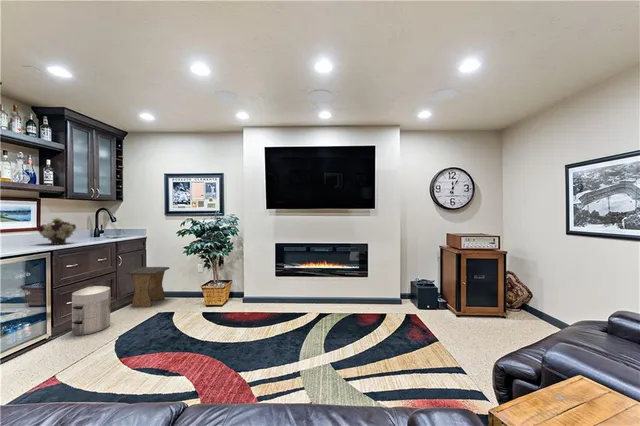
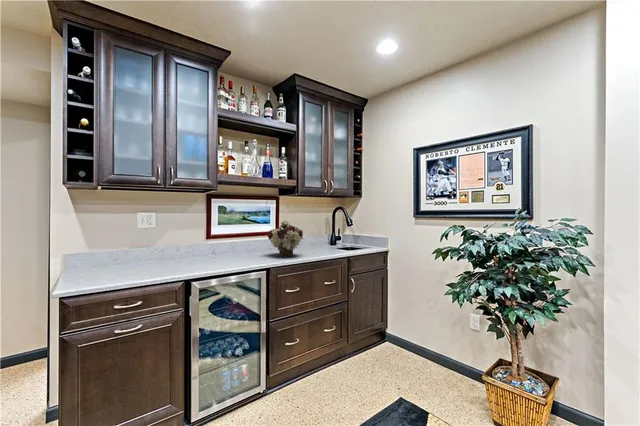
stool: present [125,267,169,307] -> none [360,299,422,374]
waste bin: present [72,285,110,335] -> none [289,325,335,406]

